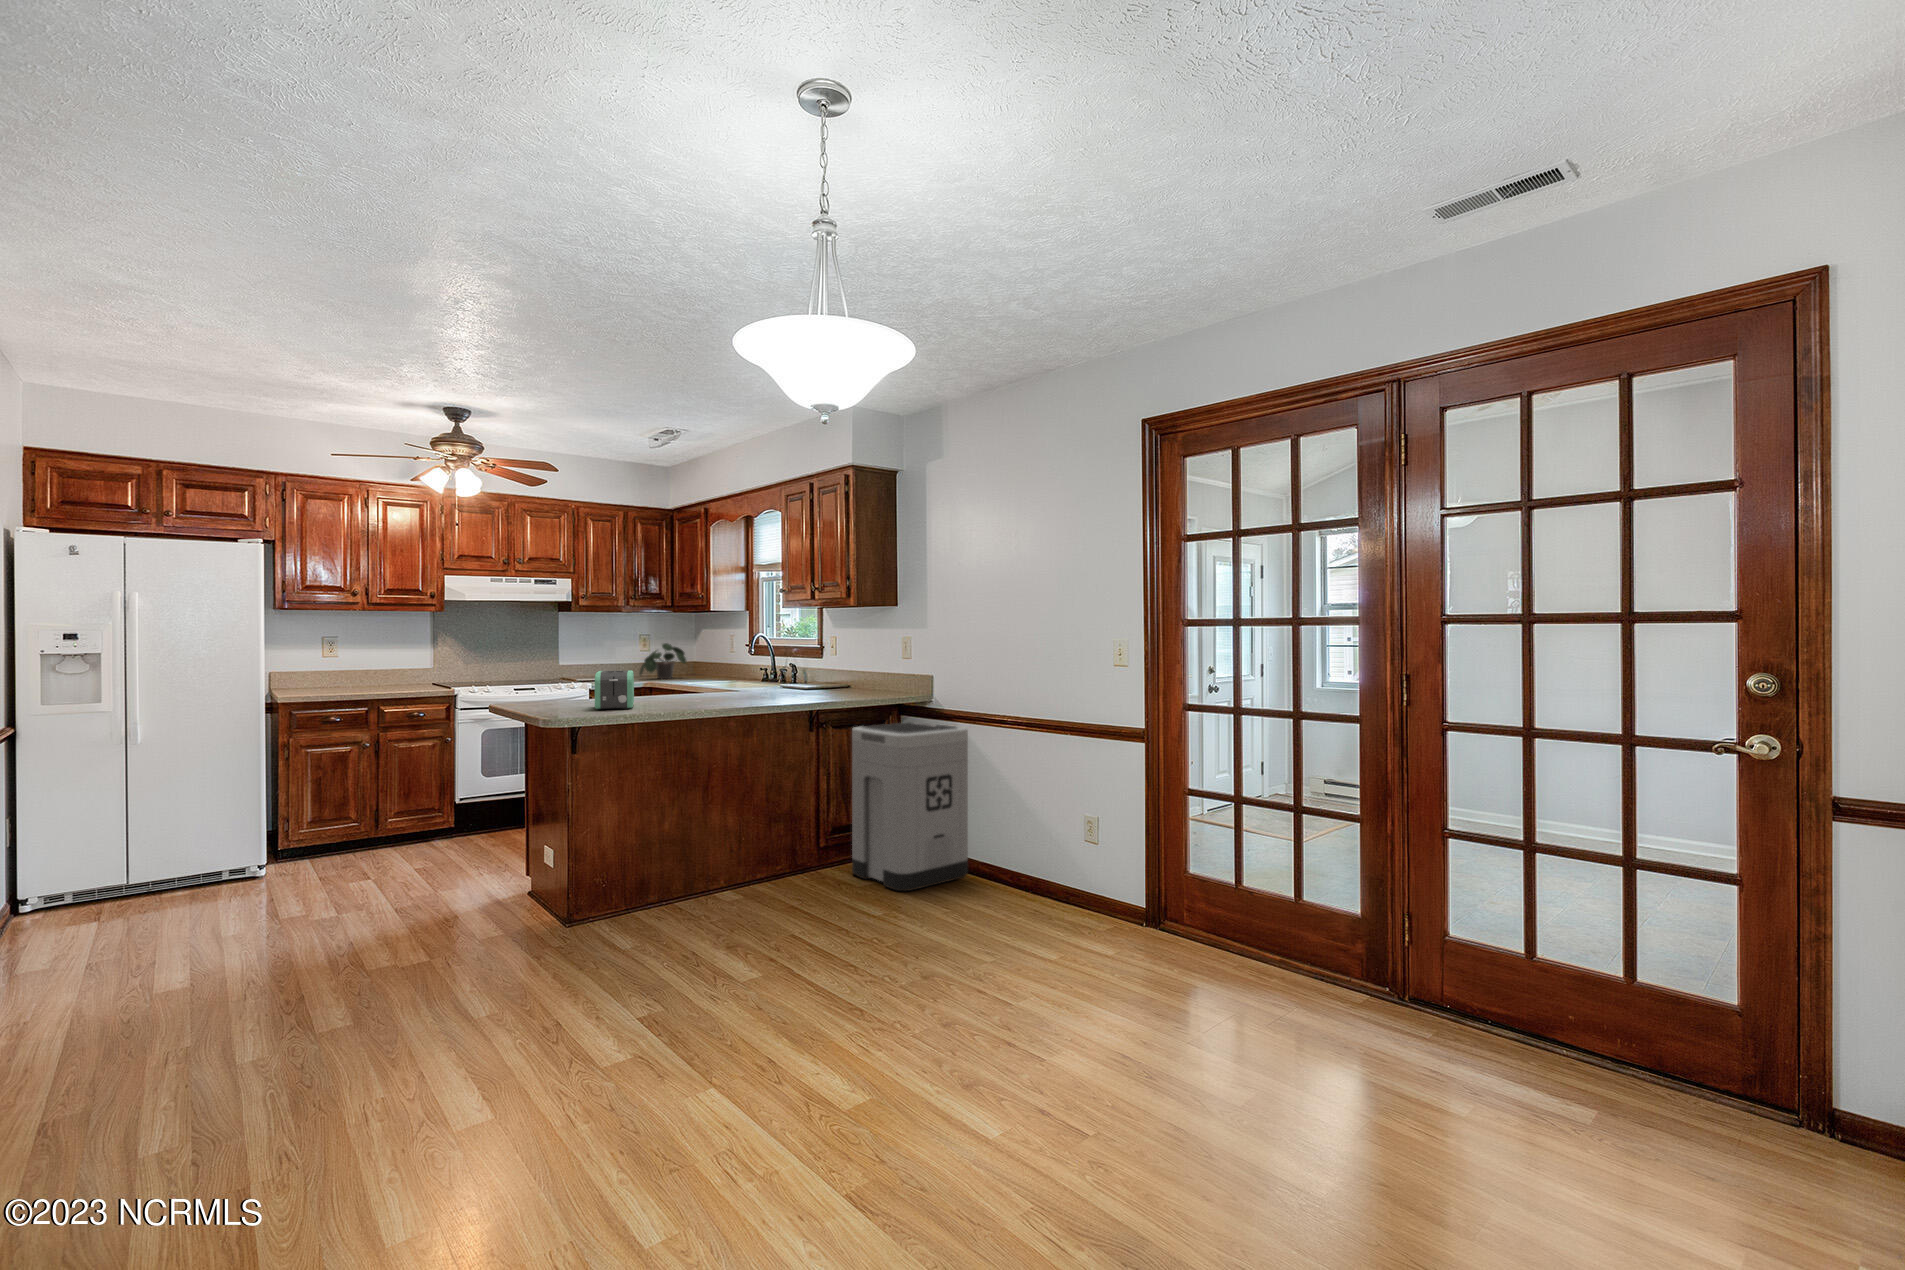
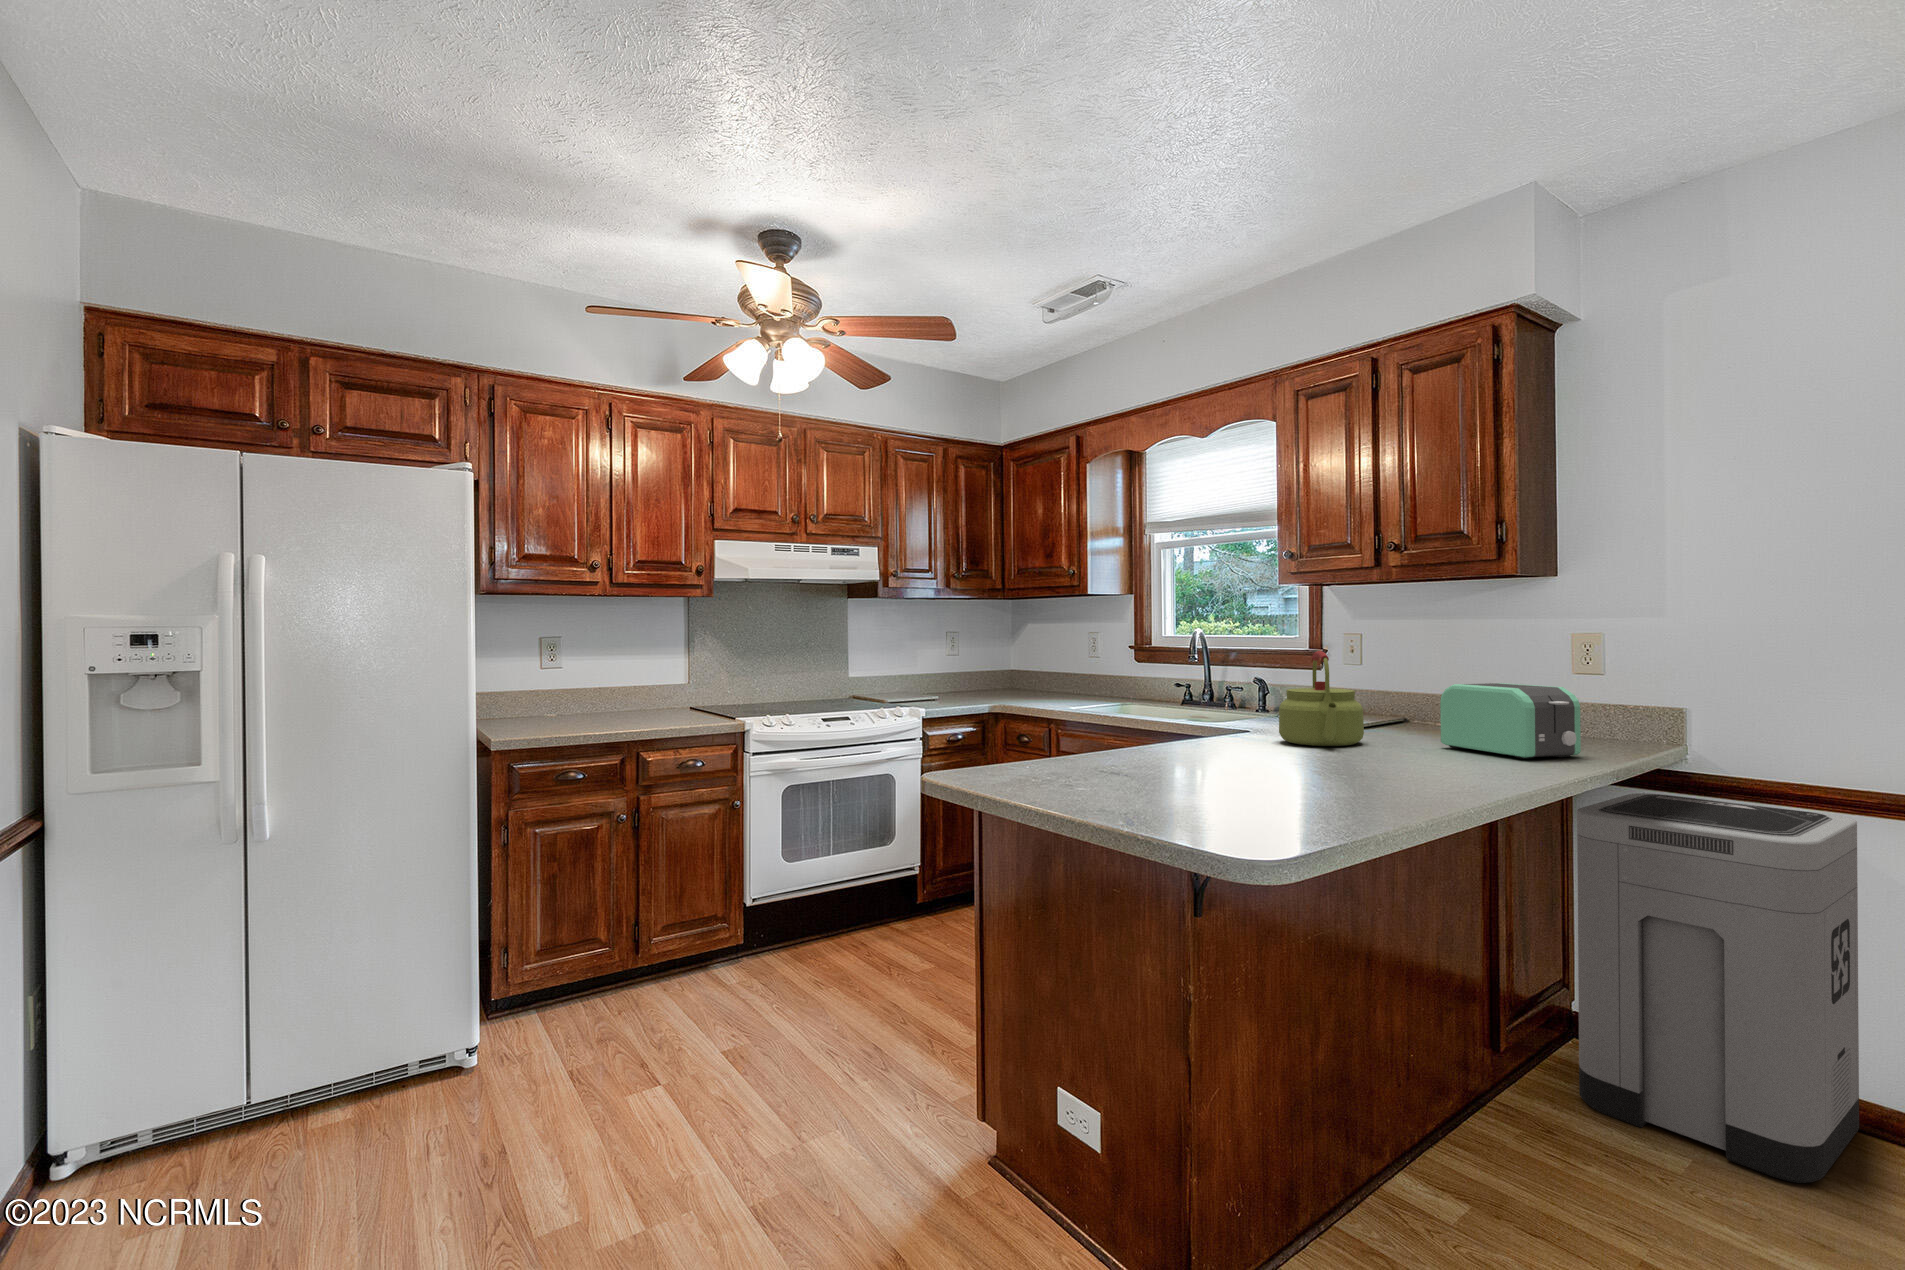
potted plant: present [639,643,686,679] -> none [956,646,1022,699]
kettle: none [719,647,761,696] -> present [1279,651,1364,746]
toaster: present [595,670,634,710] -> present [1440,683,1581,759]

